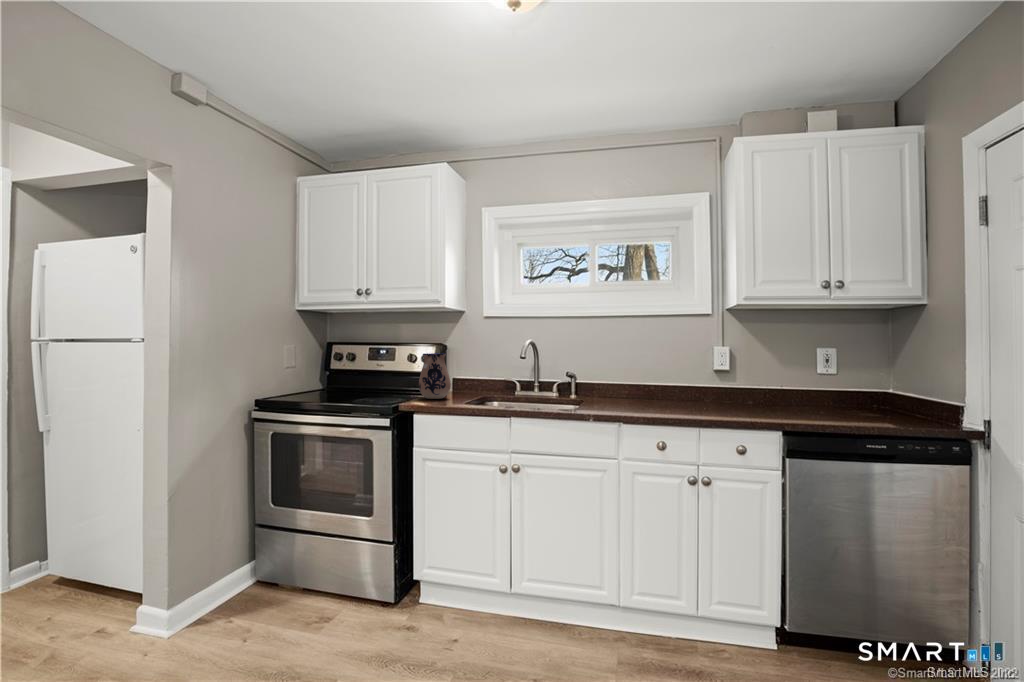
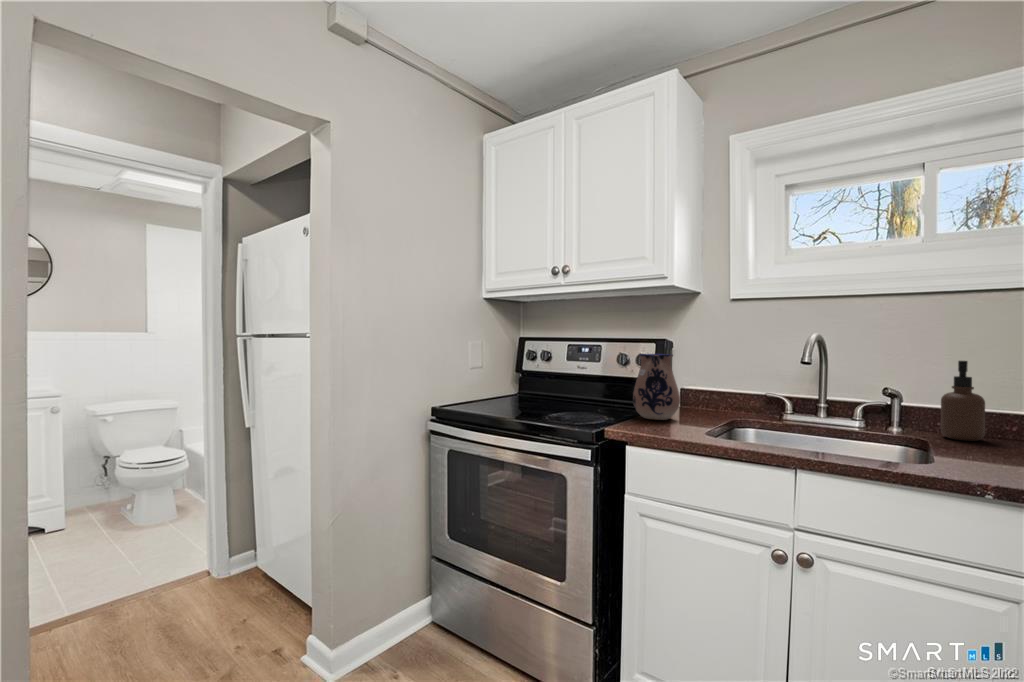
soap dispenser: none [596,355,615,400] -> present [941,361,985,441]

